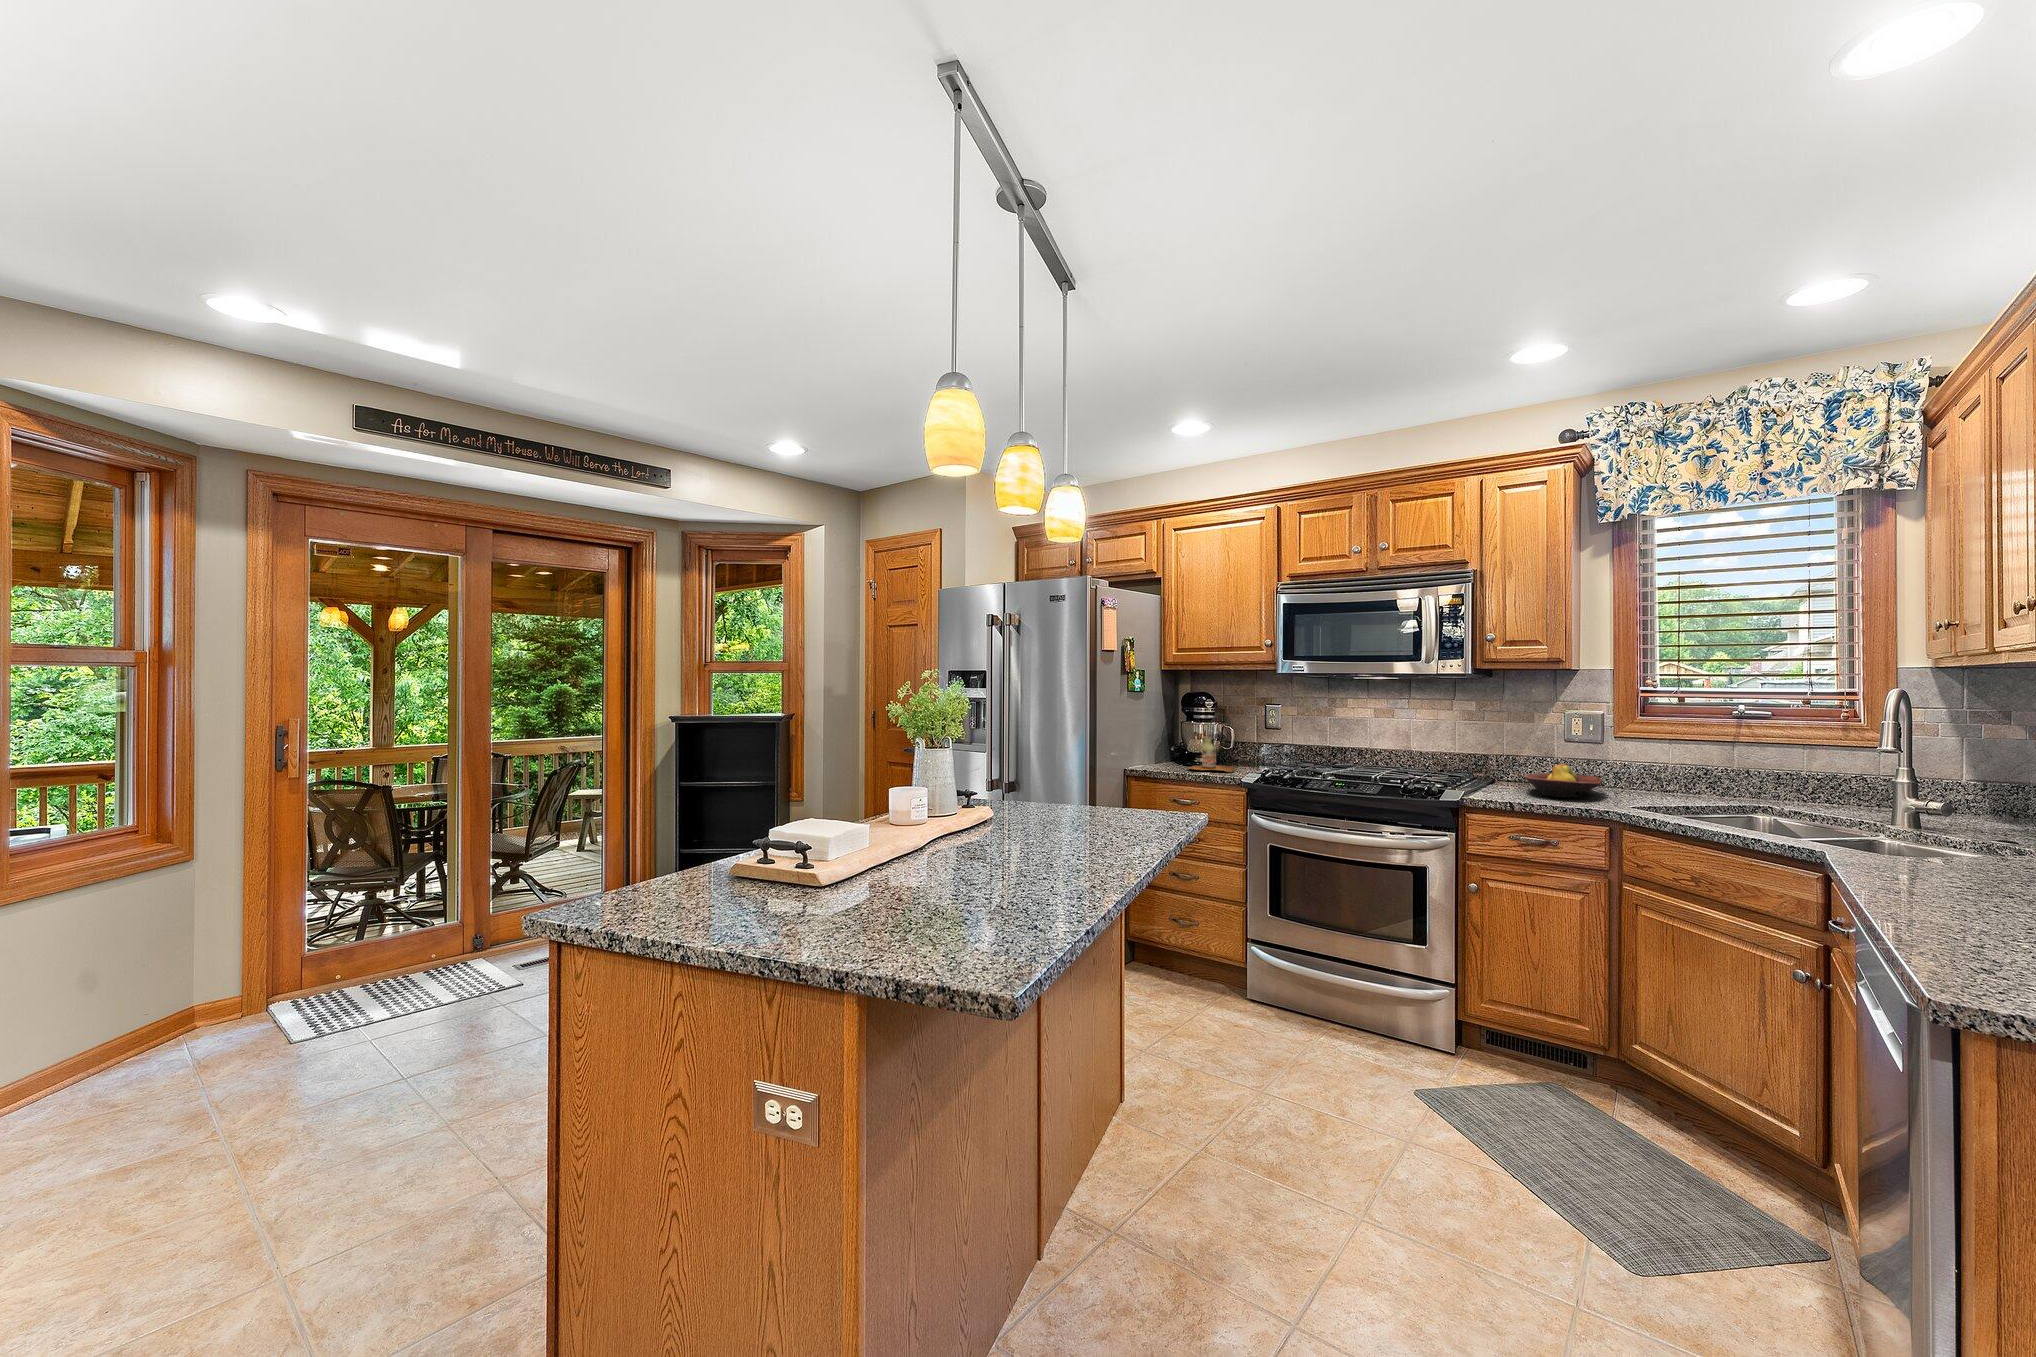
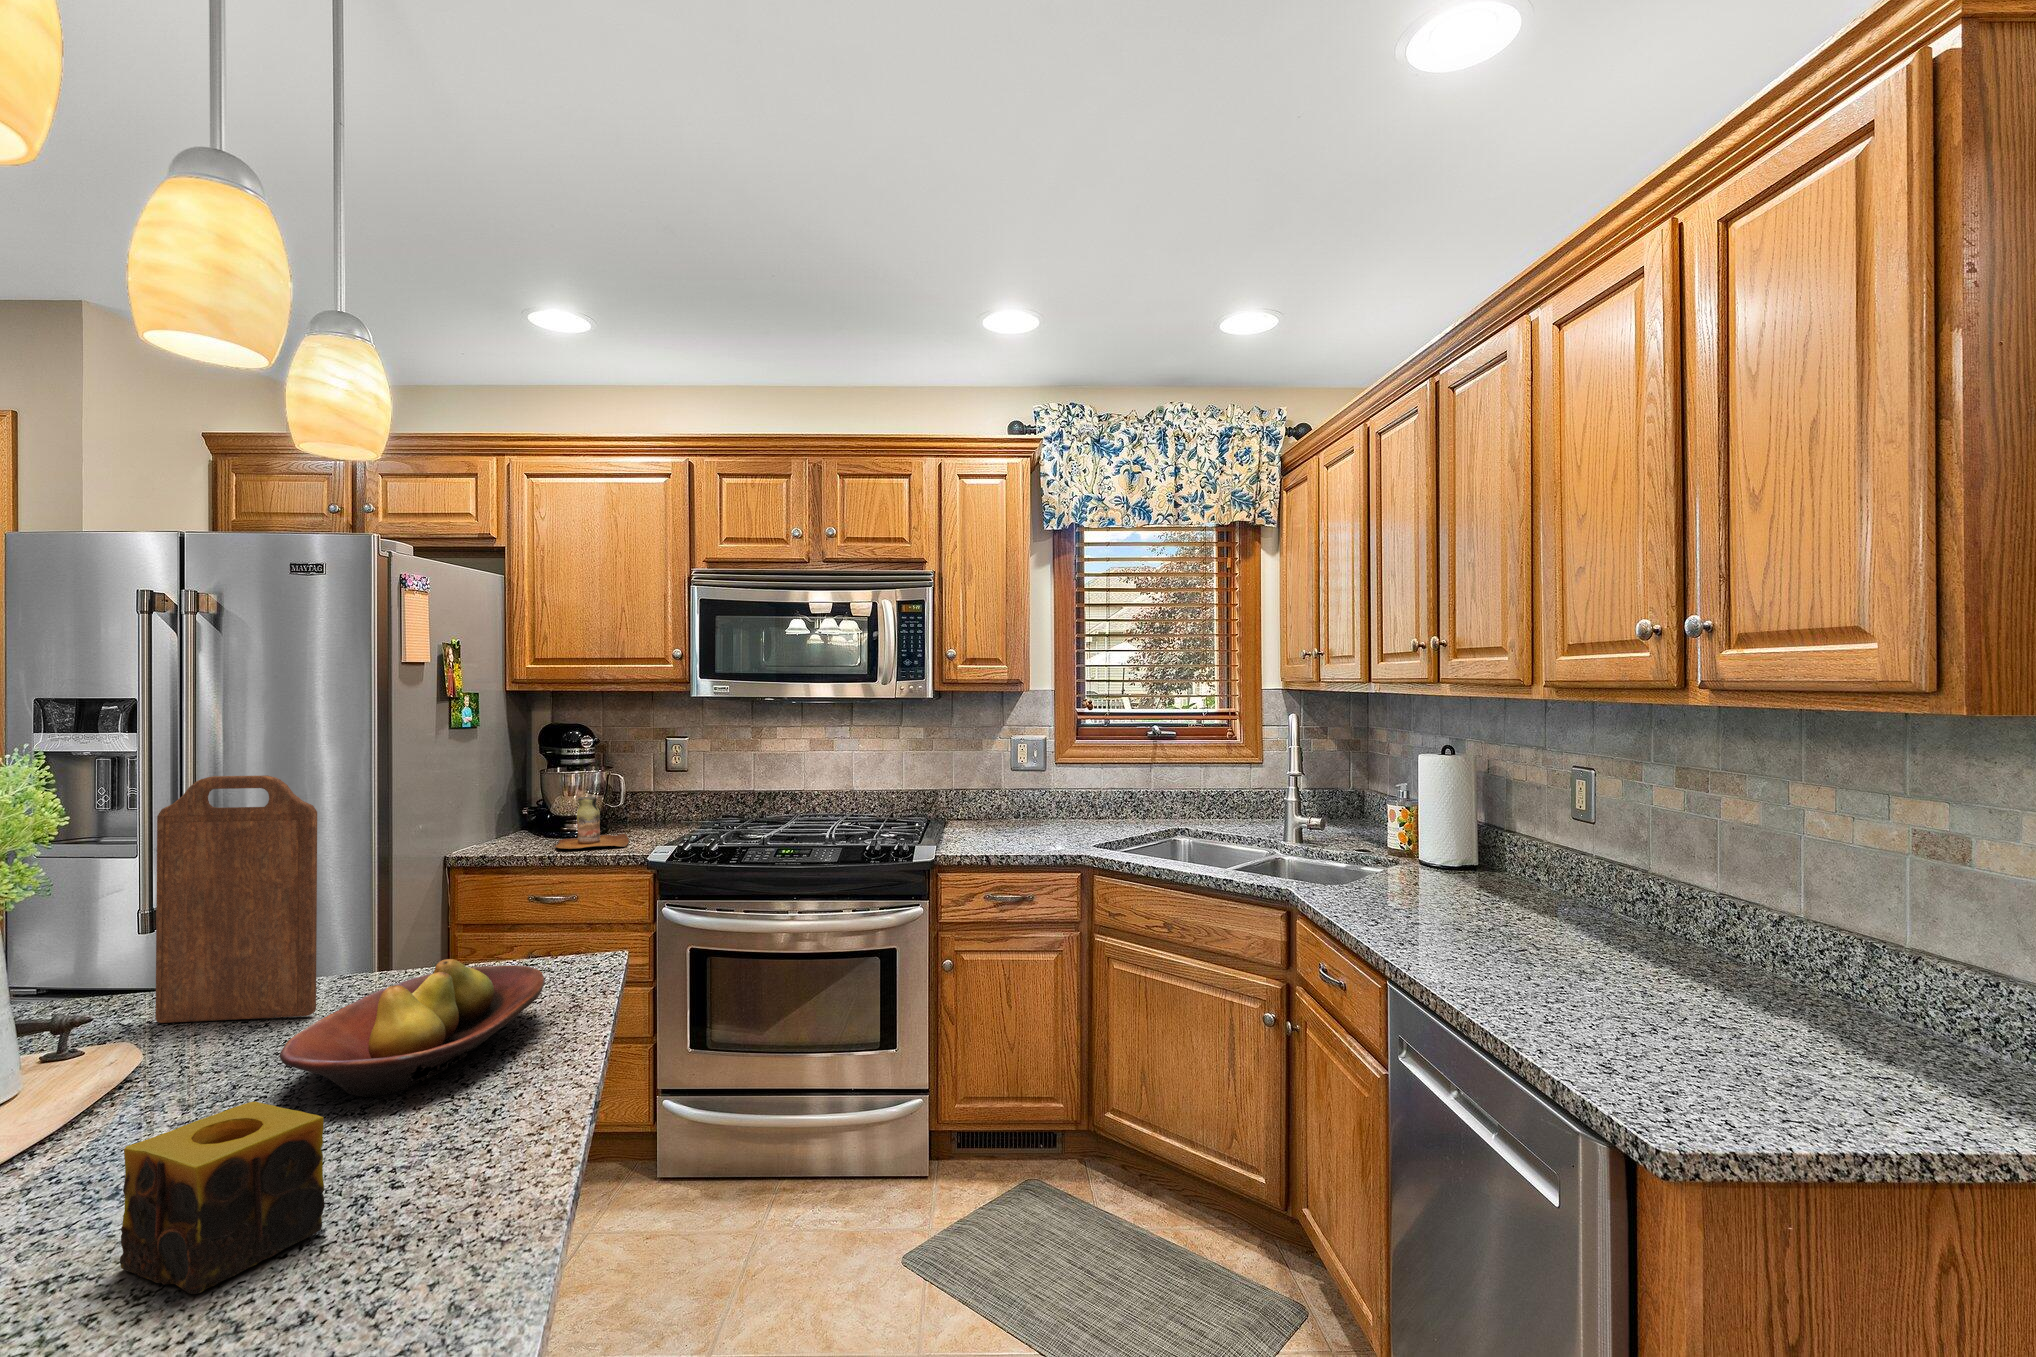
cutting board: none [980,684,1042,806] -> present [156,775,317,1023]
fruit bowl: present [1524,763,1603,798] -> present [280,959,545,1097]
candle: none [954,796,1019,854] -> present [120,1101,325,1294]

